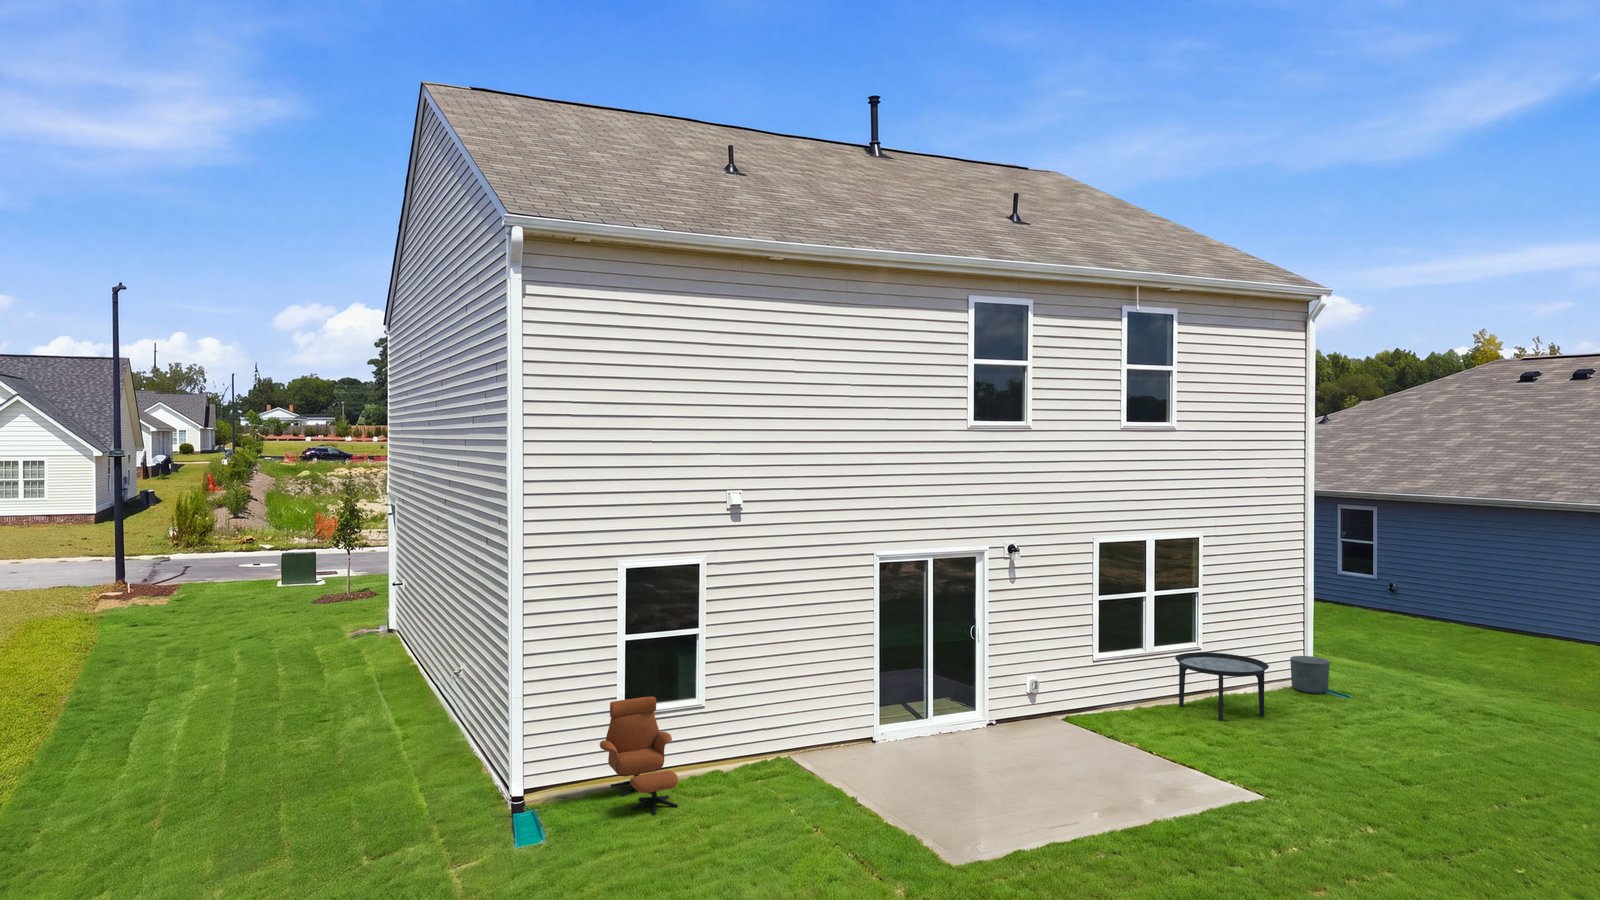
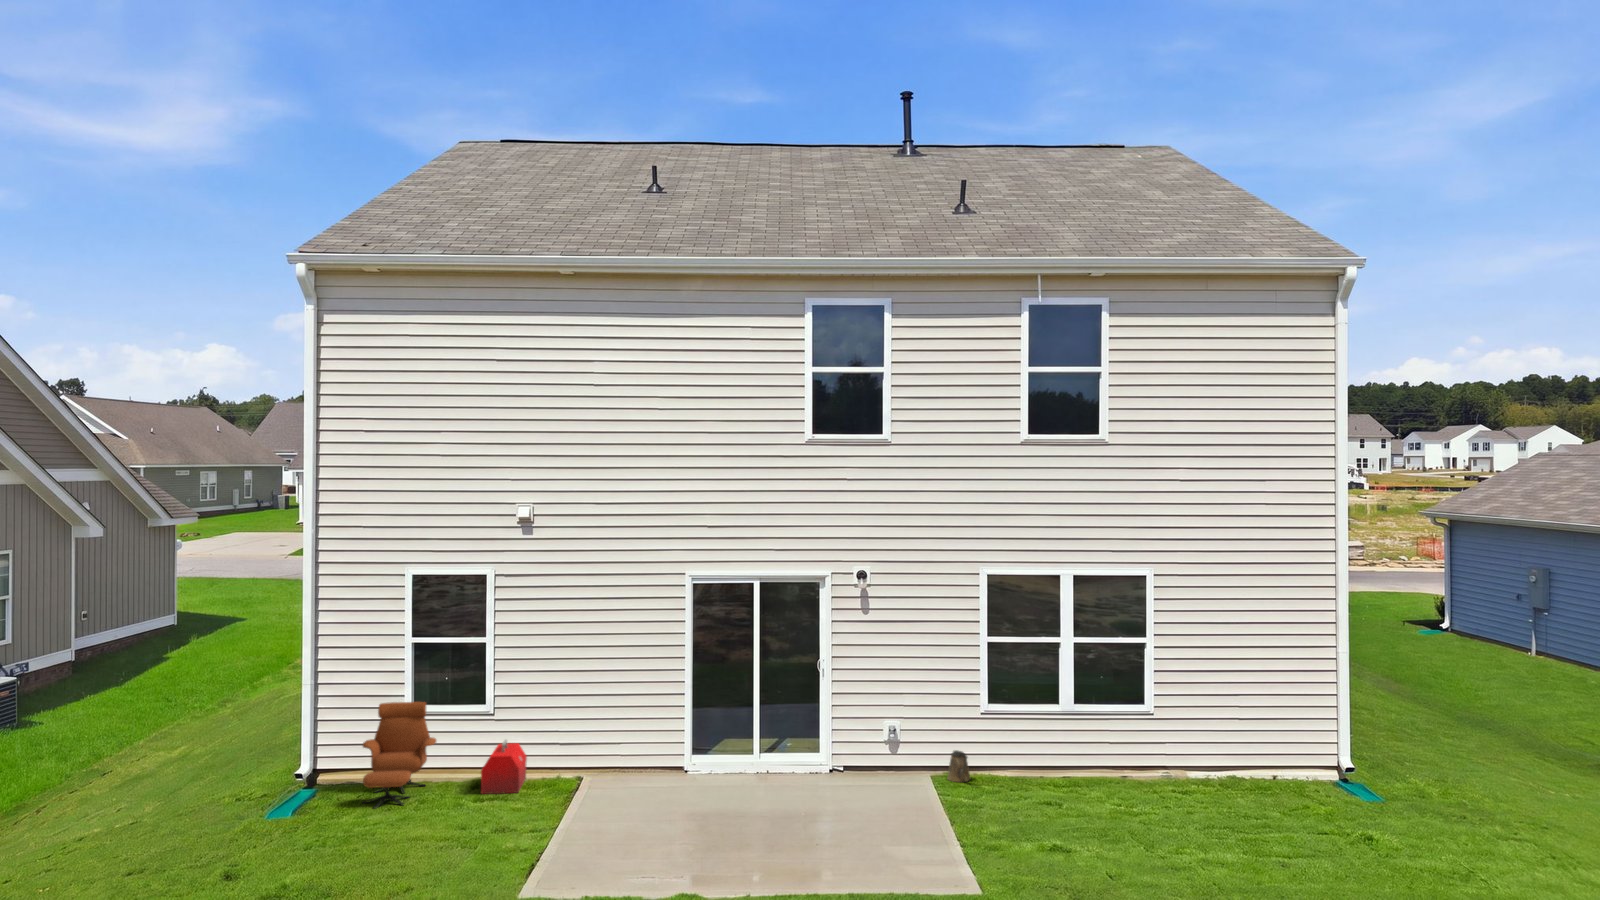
round table: present [1175,652,1269,721] -> none [1082,715,1192,797]
planter: present [1290,656,1330,693] -> none [1285,733,1334,782]
watering can: none [1080,694,1114,722] -> present [947,750,970,782]
toolbox: none [711,726,765,784] -> present [481,740,527,794]

